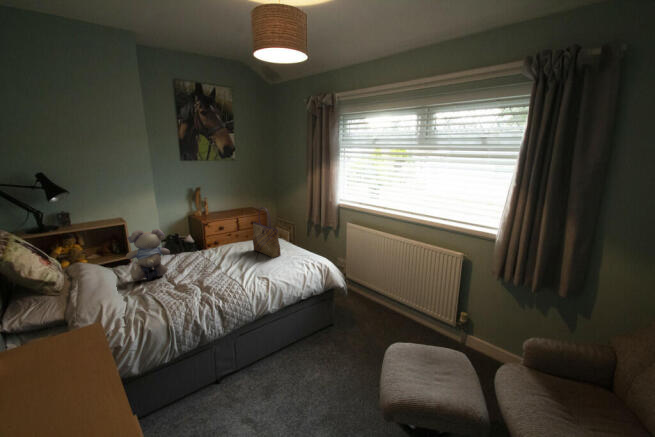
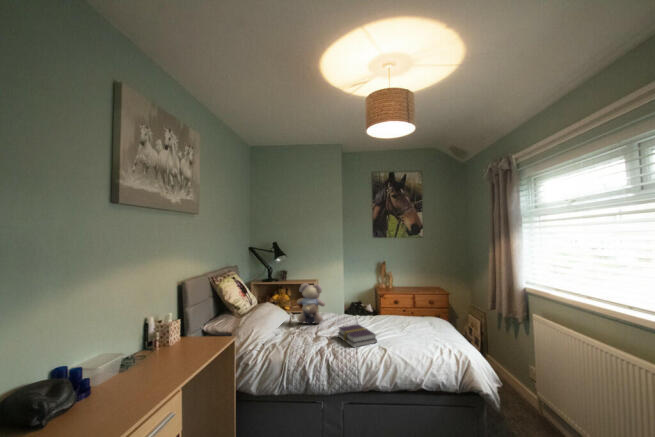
tote bag: present [253,207,281,258] -> none [405,277,425,333]
book: none [205,263,252,286] -> present [338,324,377,348]

